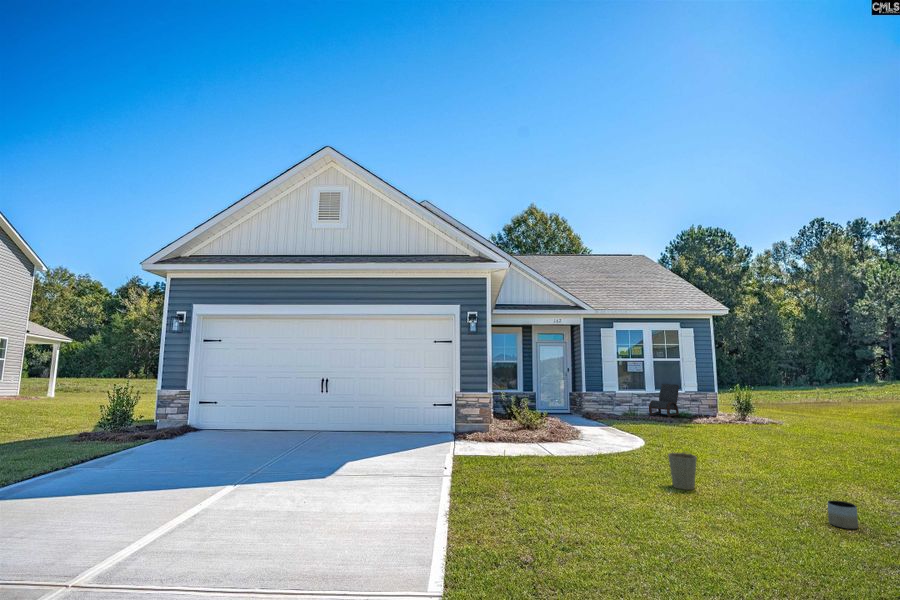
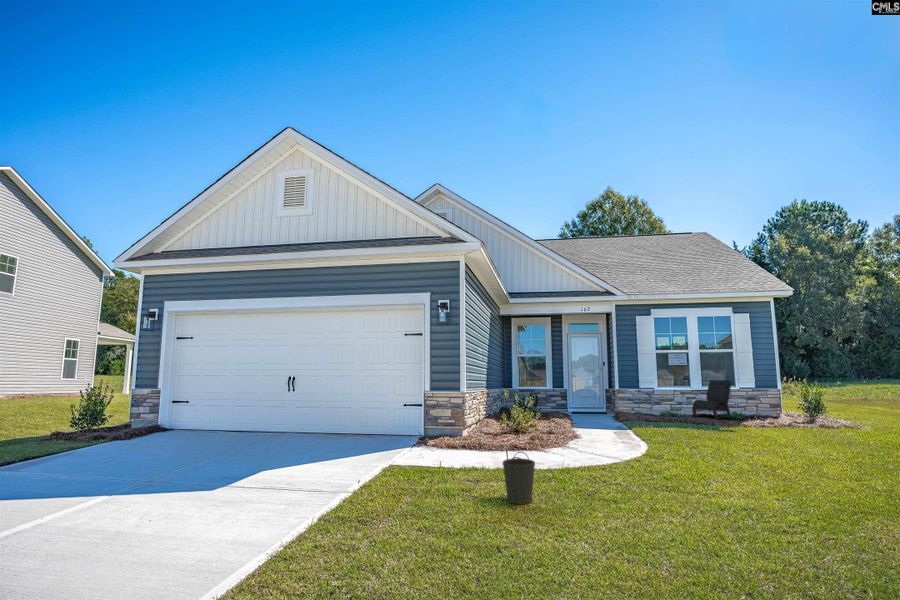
basket: present [668,452,697,490] -> present [503,452,535,504]
planter: present [828,501,858,529] -> none [796,538,840,583]

